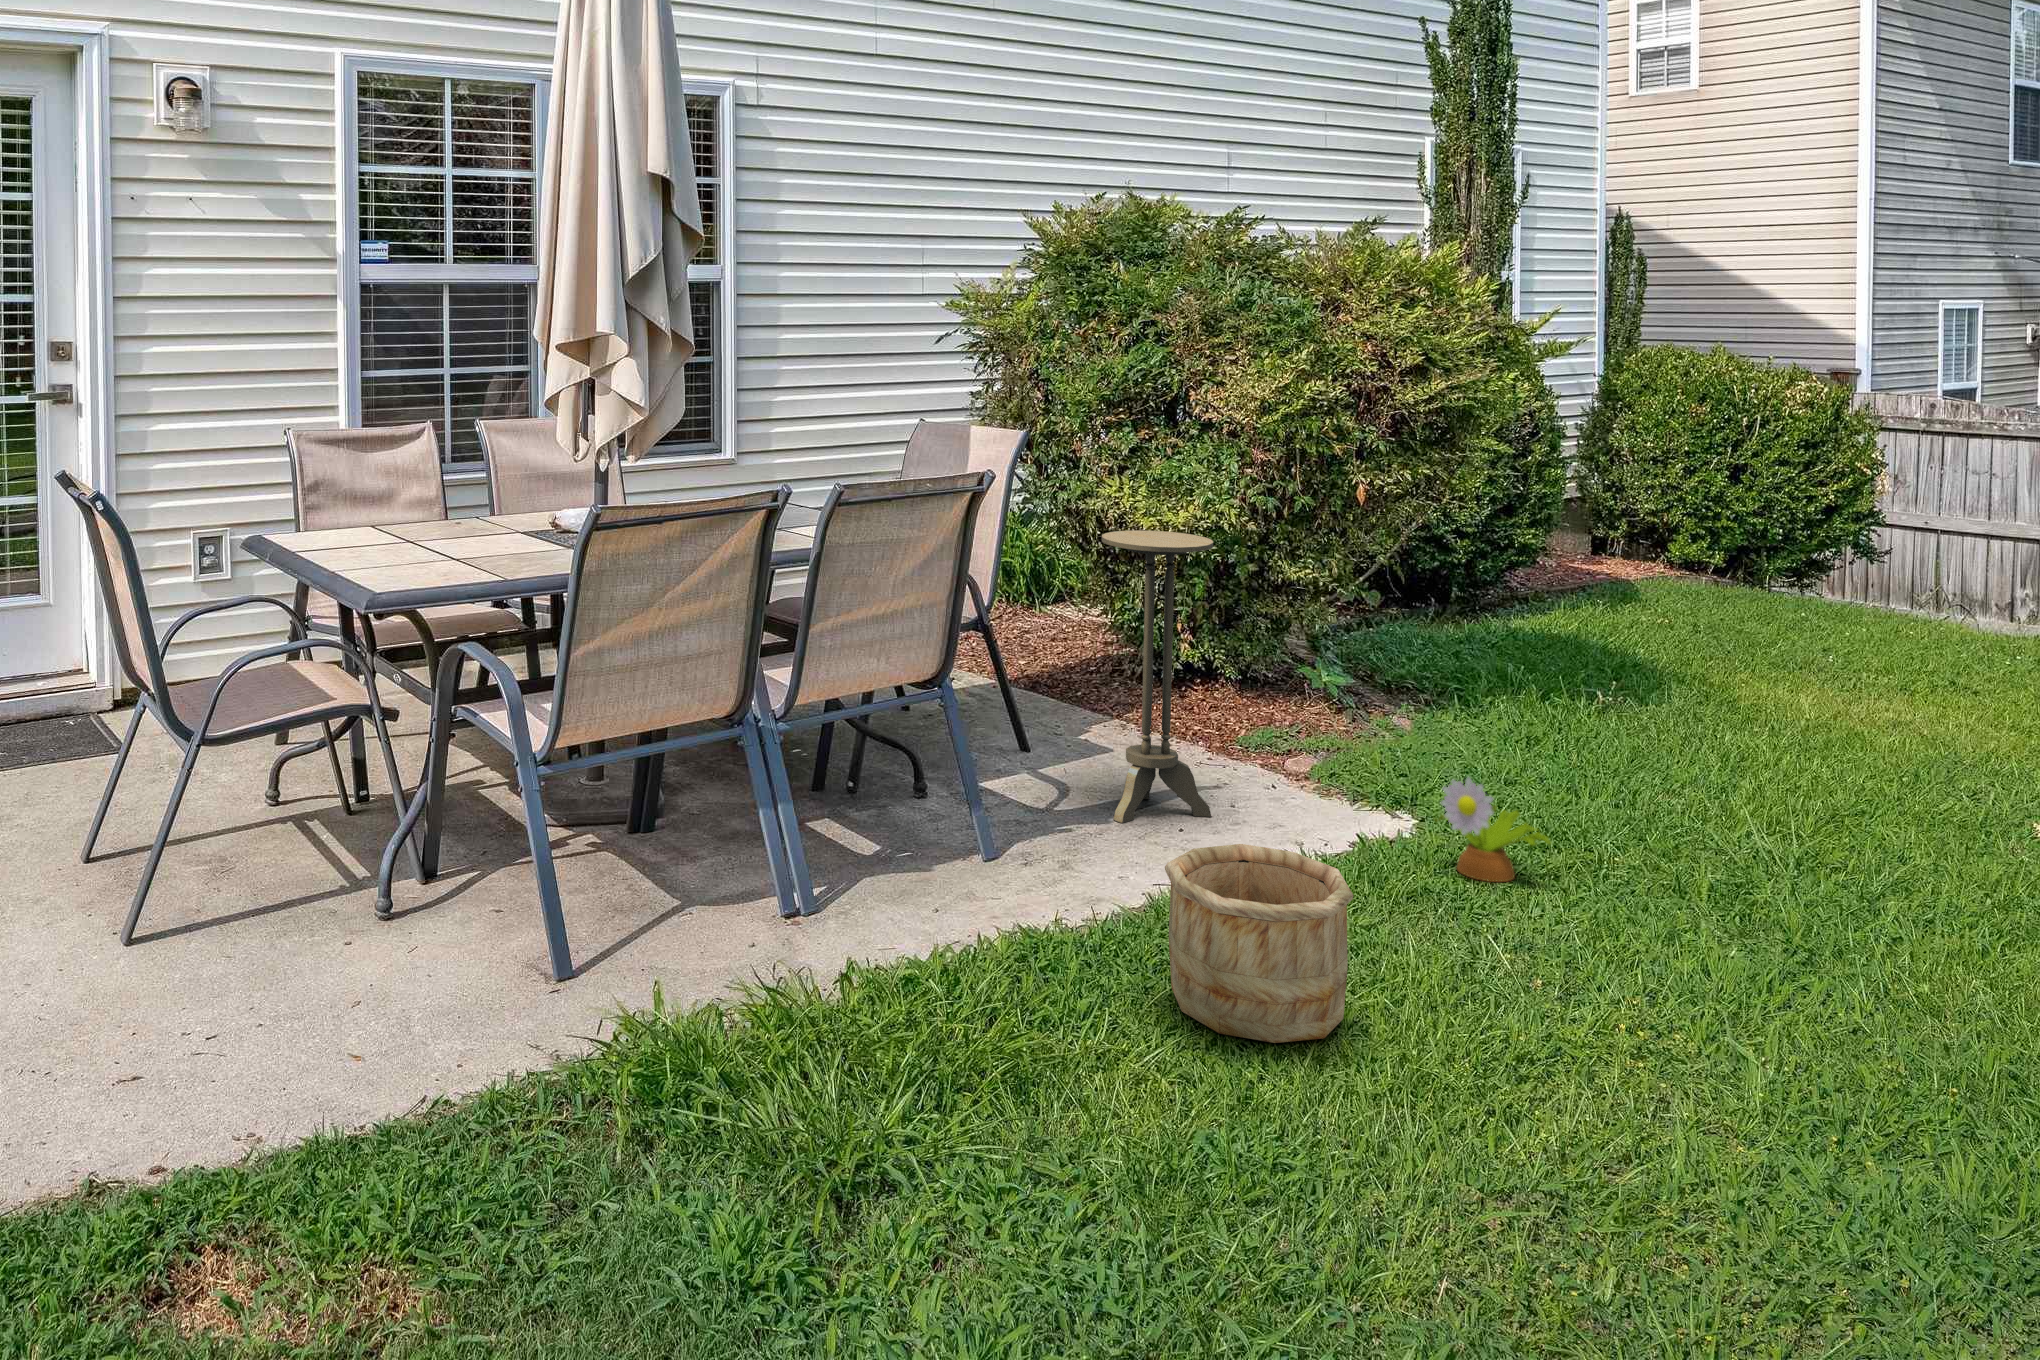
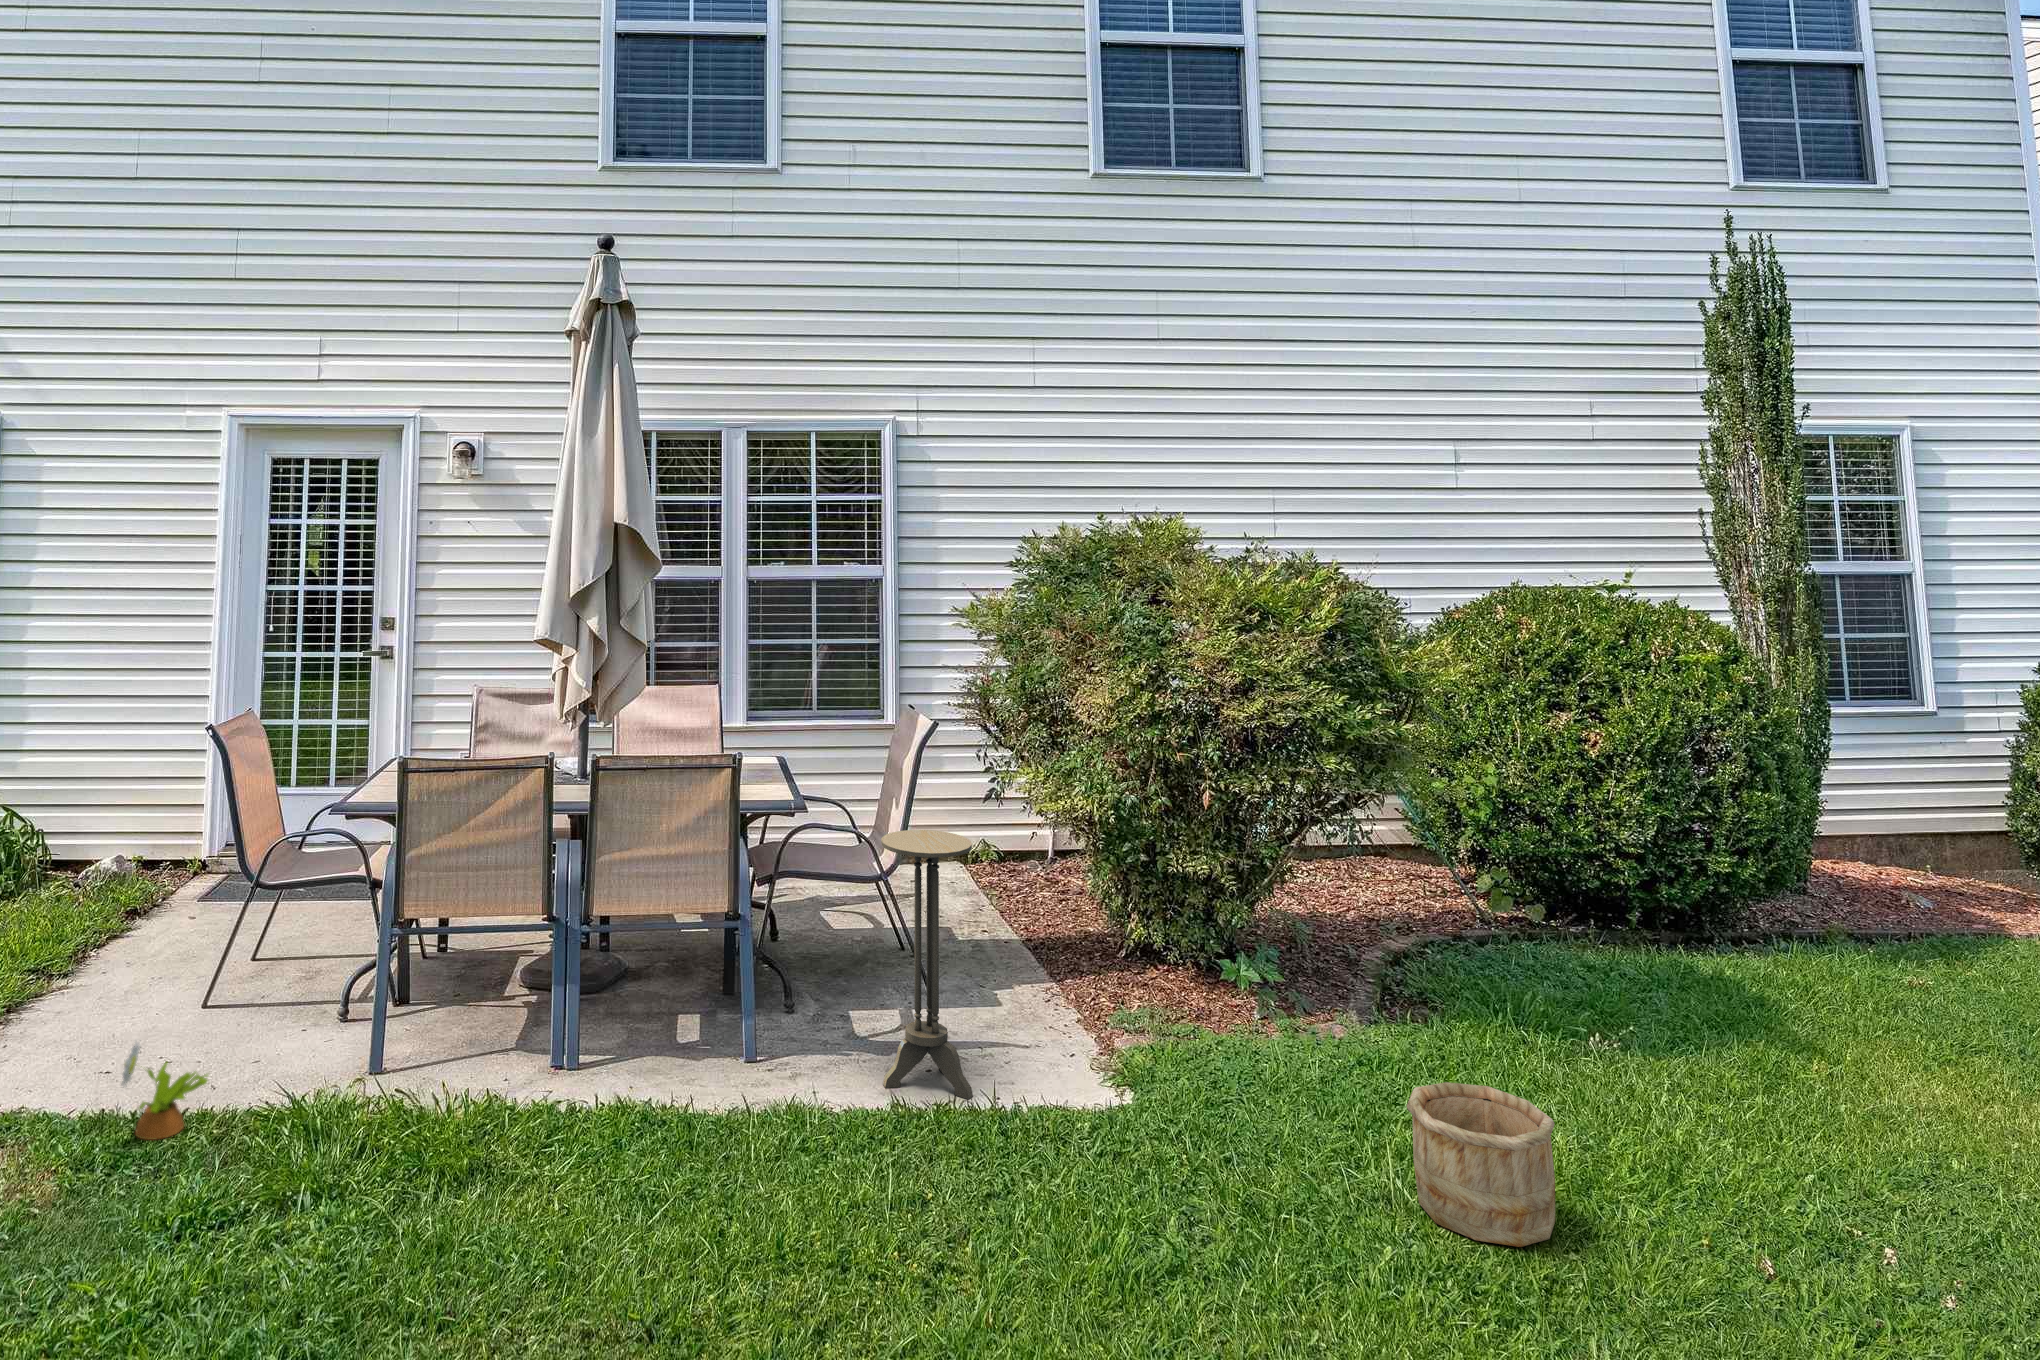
decorative plant: present [1434,777,1551,882] -> present [122,1043,208,1140]
wooden bucket: present [1165,844,1353,1043] -> present [1407,1082,1555,1247]

